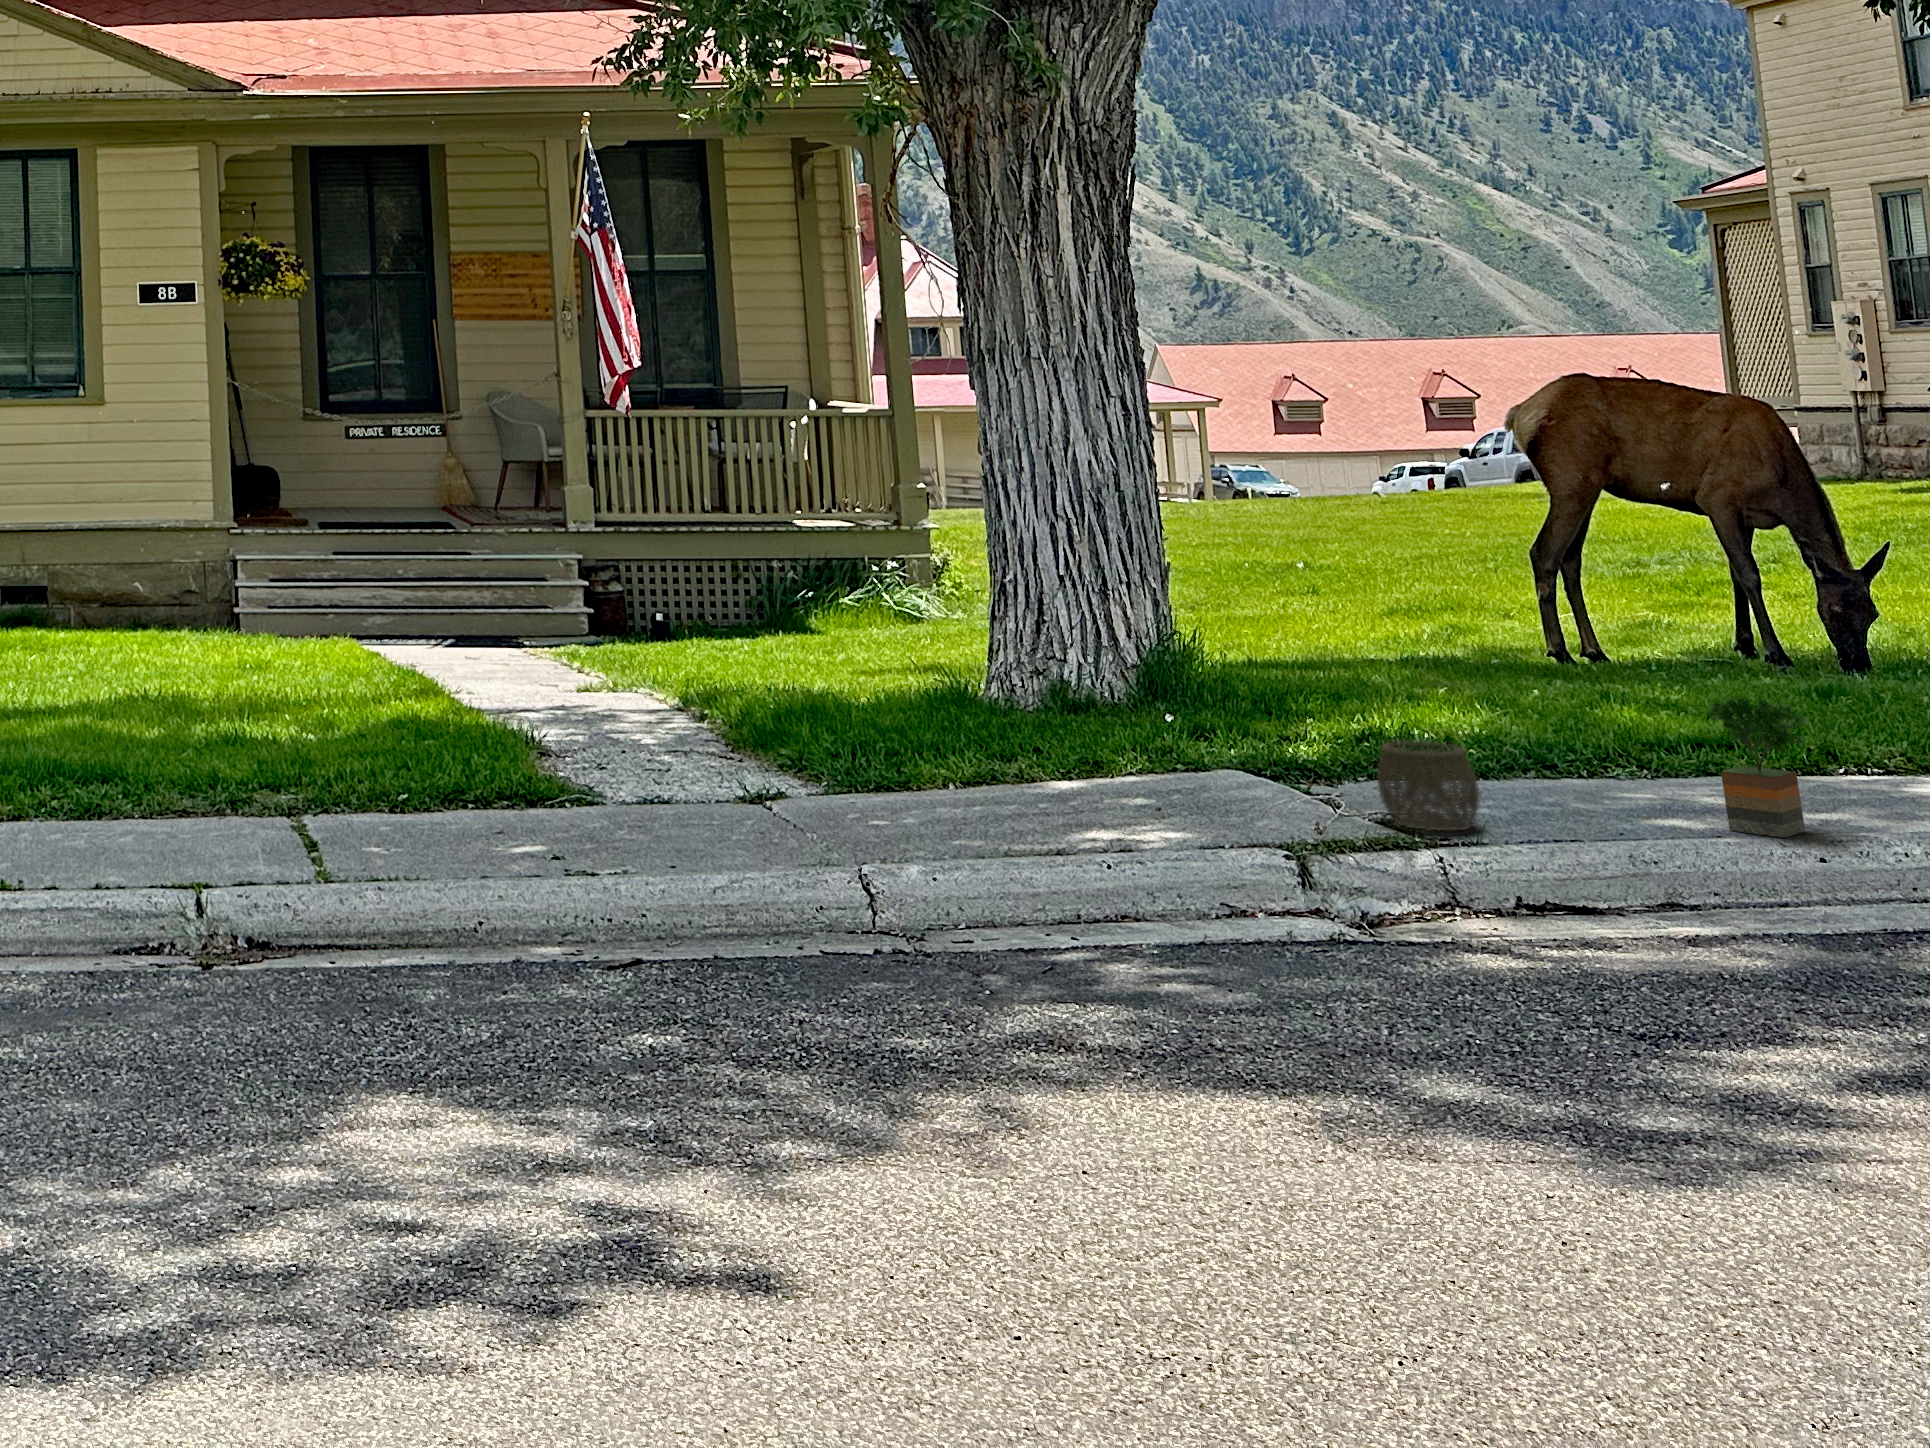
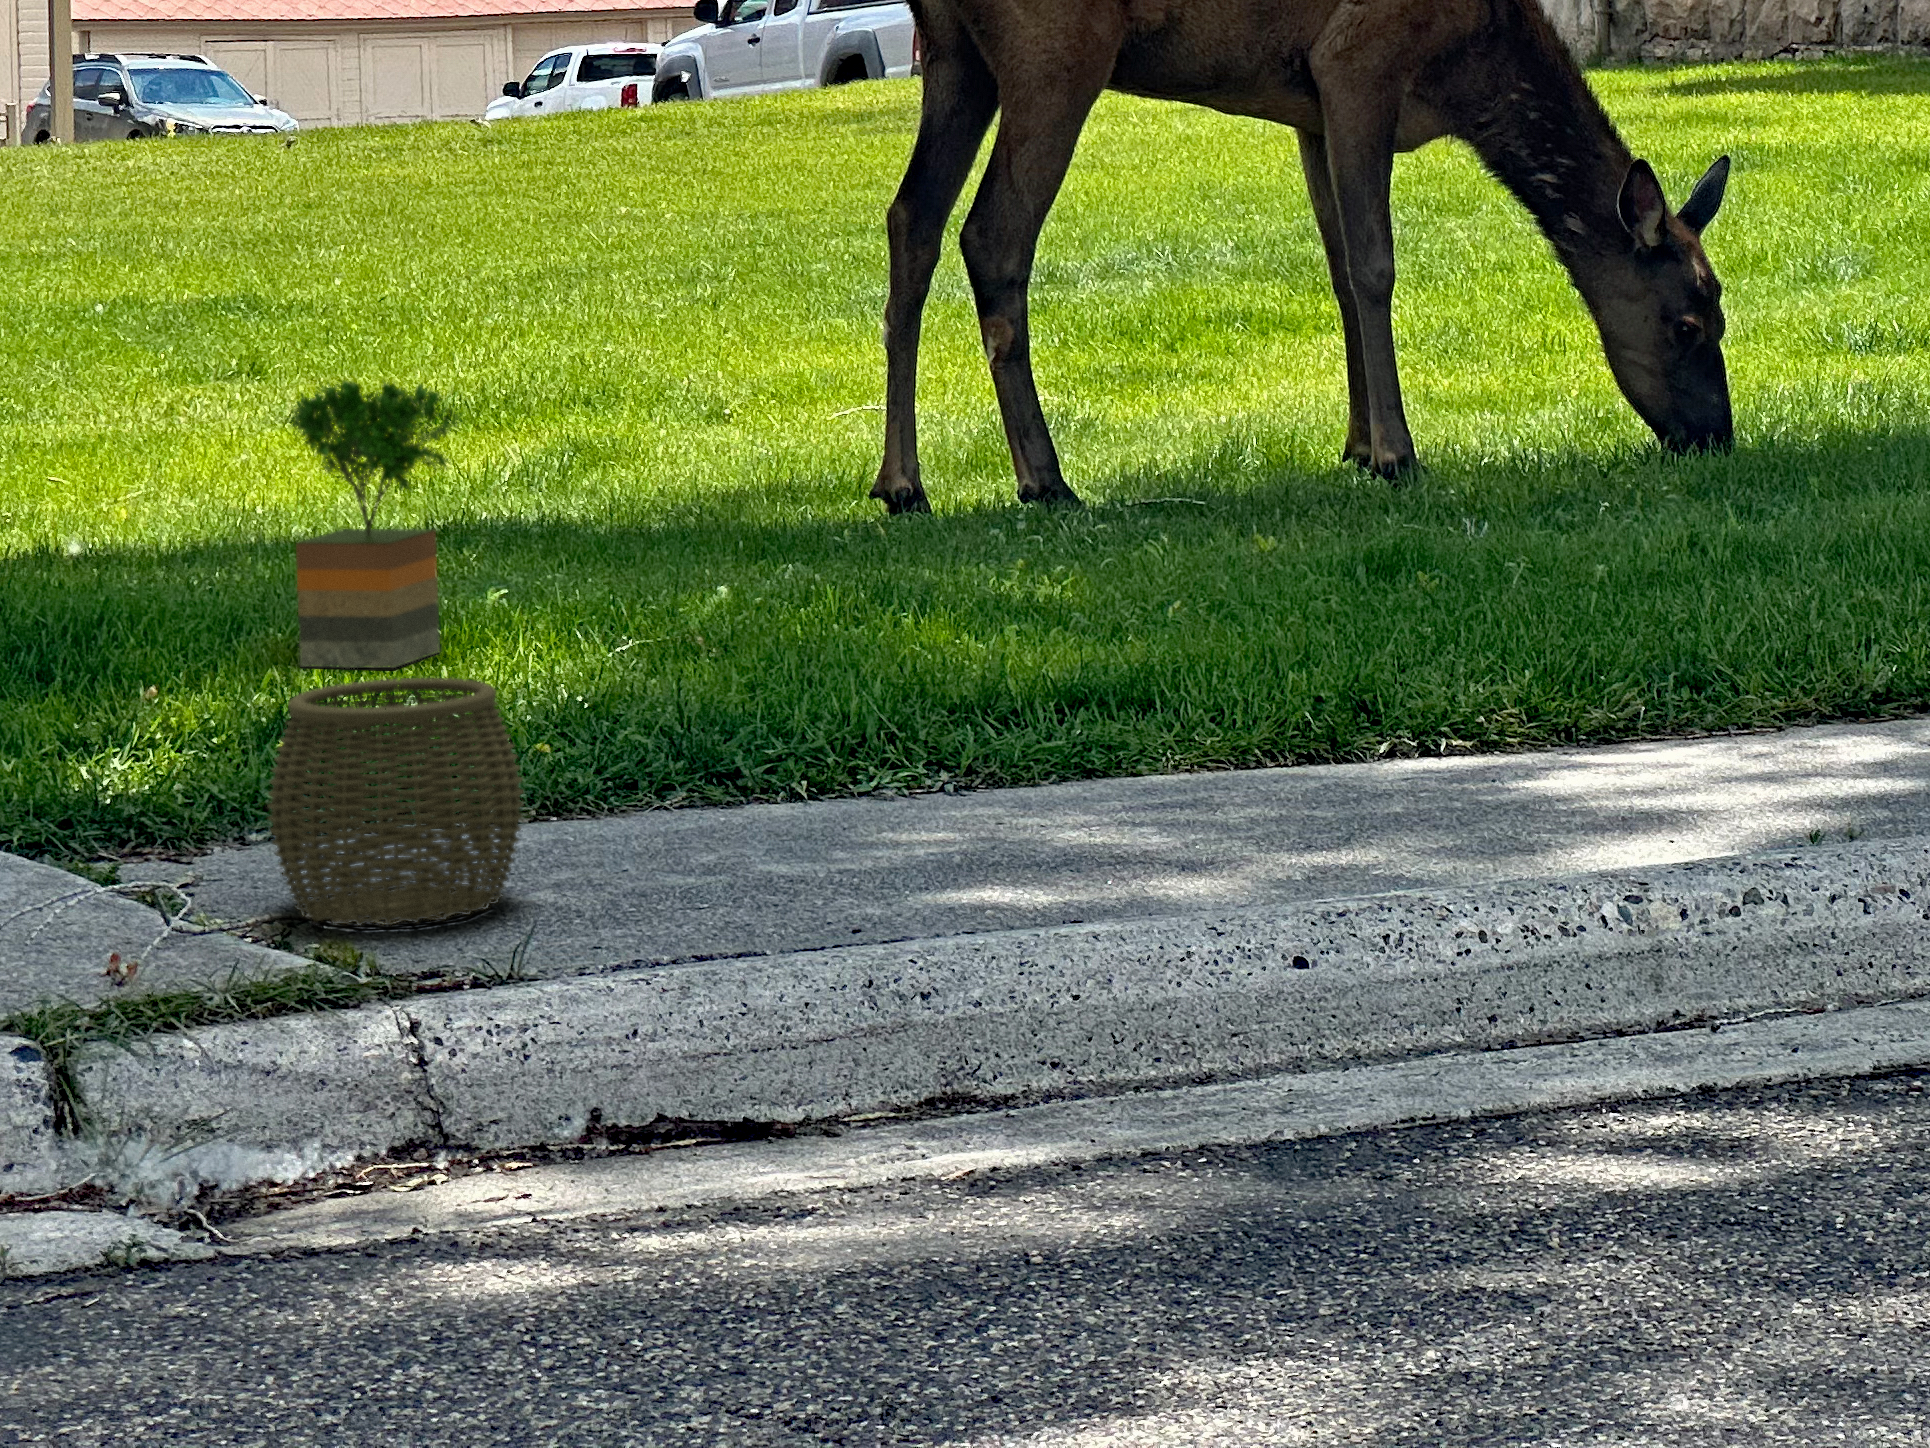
potted tree: present [1708,696,1808,838] -> present [287,380,460,668]

